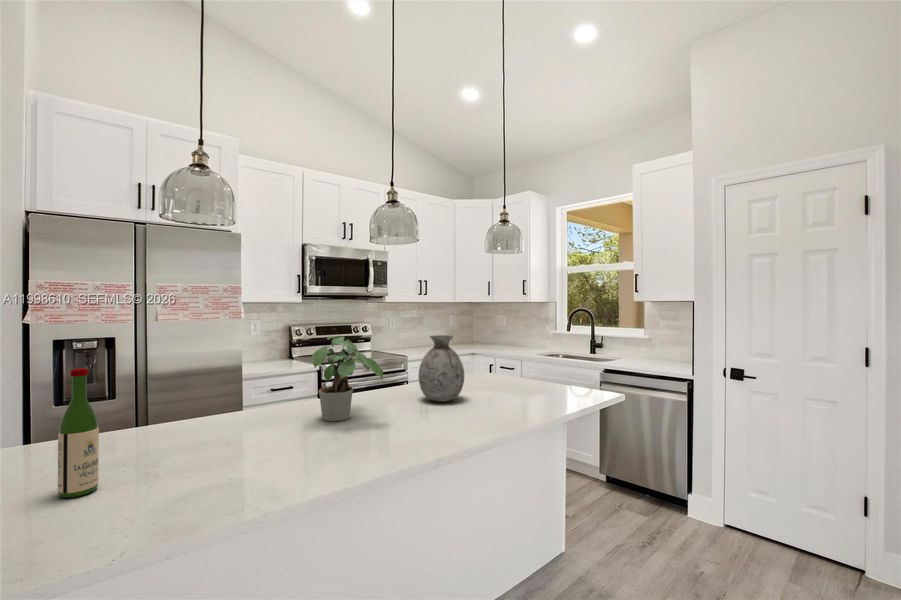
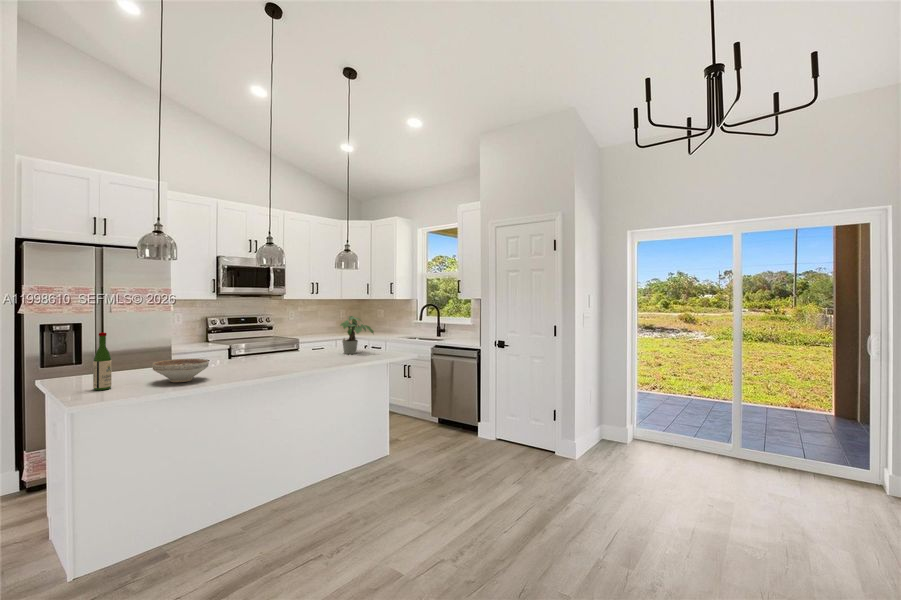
vase: present [419,335,464,402] -> none [290,321,318,359]
potted plant: present [311,336,383,421] -> present [340,316,374,354]
decorative bowl: none [183,413,293,472] -> present [152,359,209,382]

